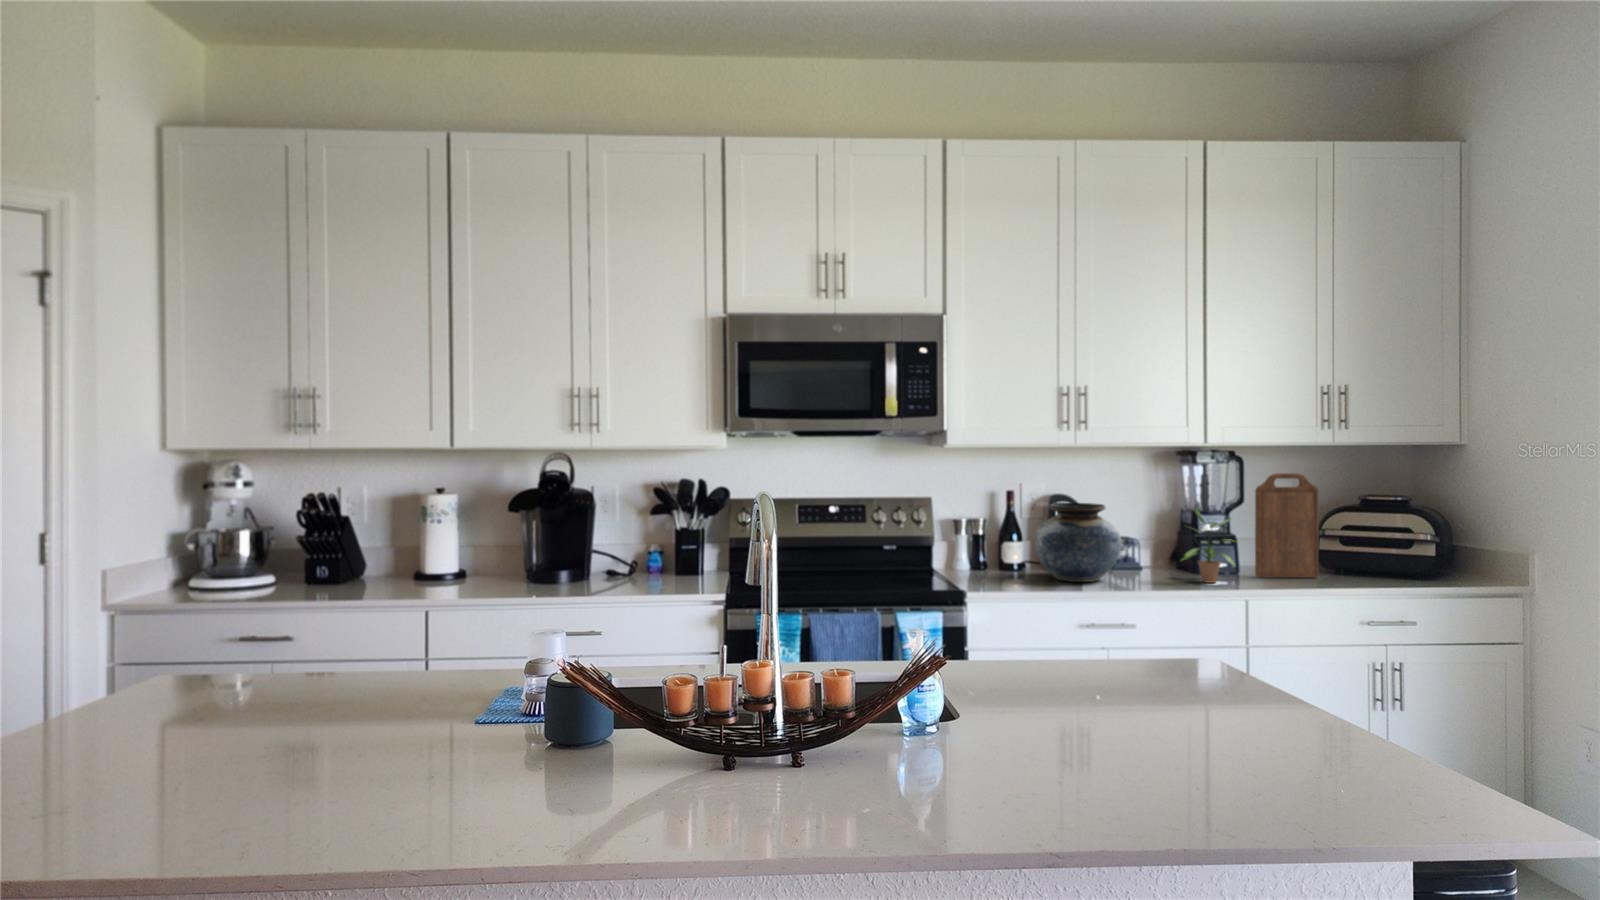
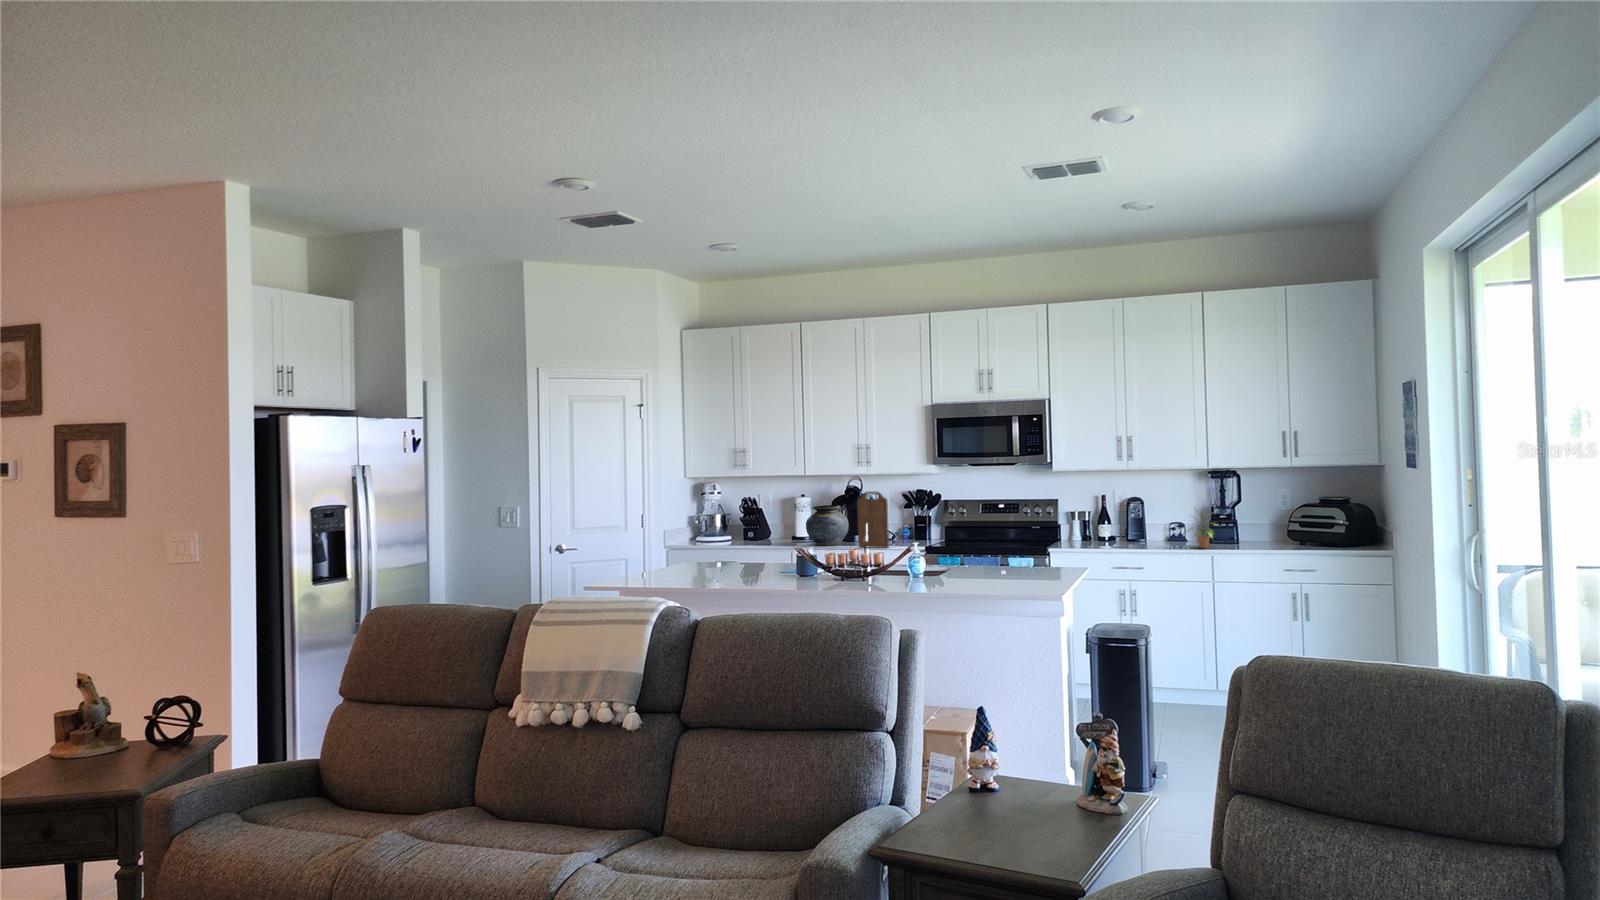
cutting board: present [1255,473,1319,578] -> present [857,491,889,548]
vase: present [1035,503,1121,582] -> present [806,505,849,545]

